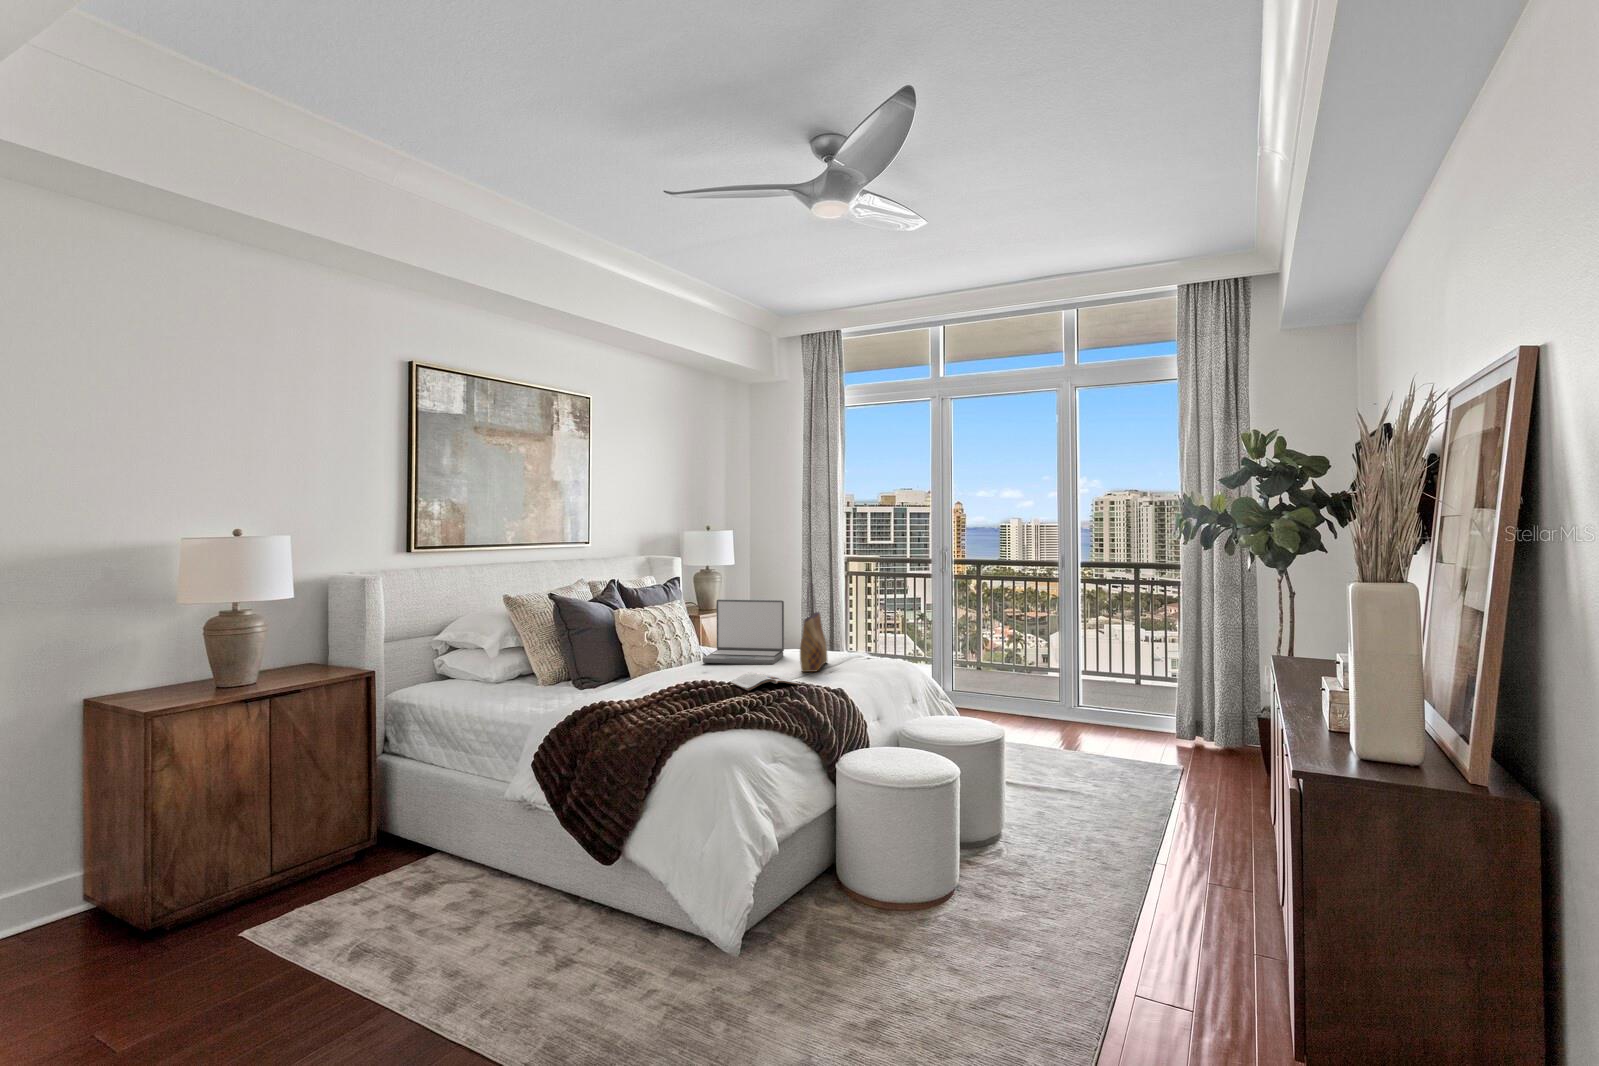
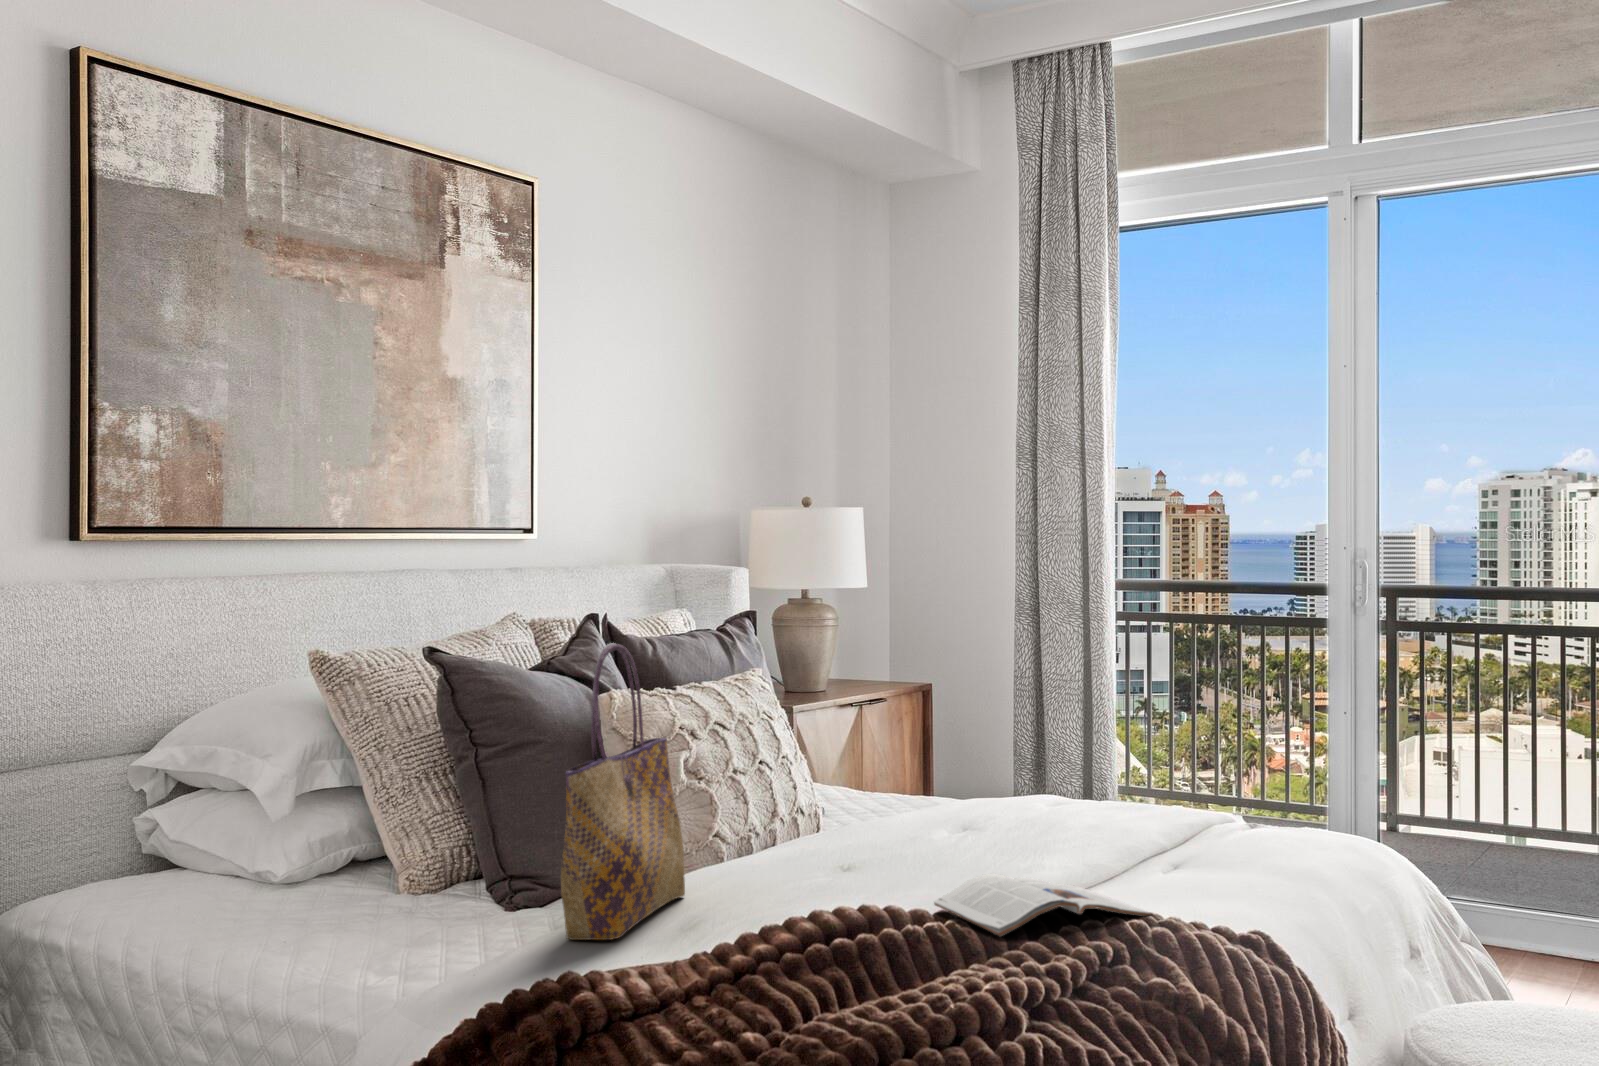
tote bag: present [800,582,828,672] -> present [561,643,685,940]
laptop: present [702,600,784,664] -> none [828,665,1036,841]

